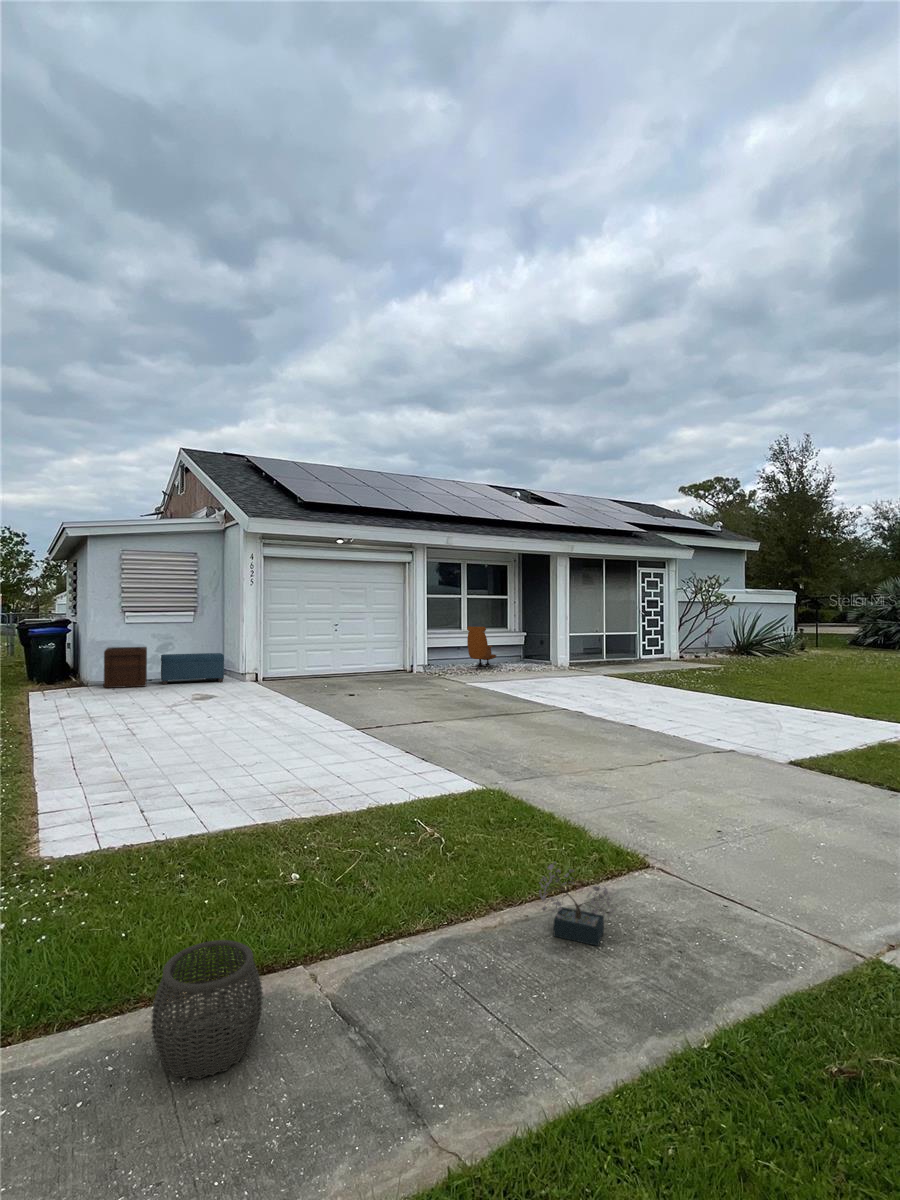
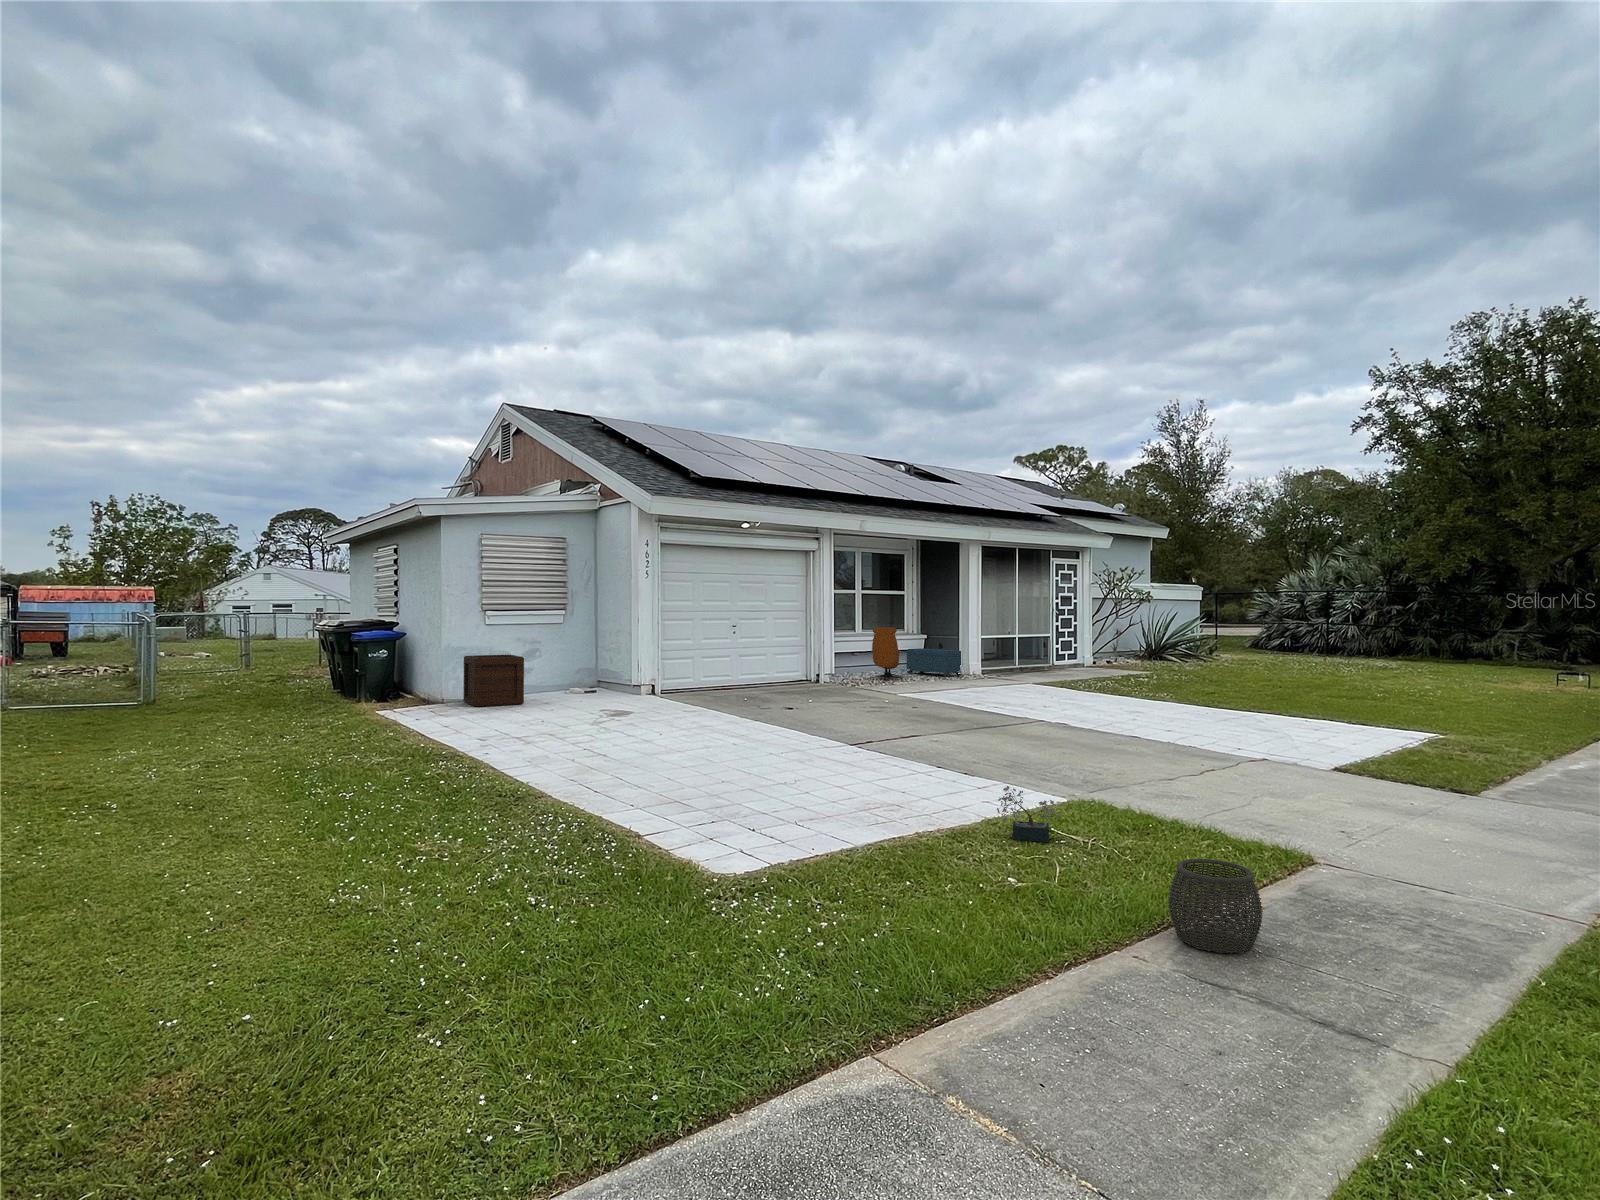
bench: present [161,653,224,684] -> present [907,648,961,677]
decorative plant: present [539,862,614,946] -> present [997,786,1060,842]

